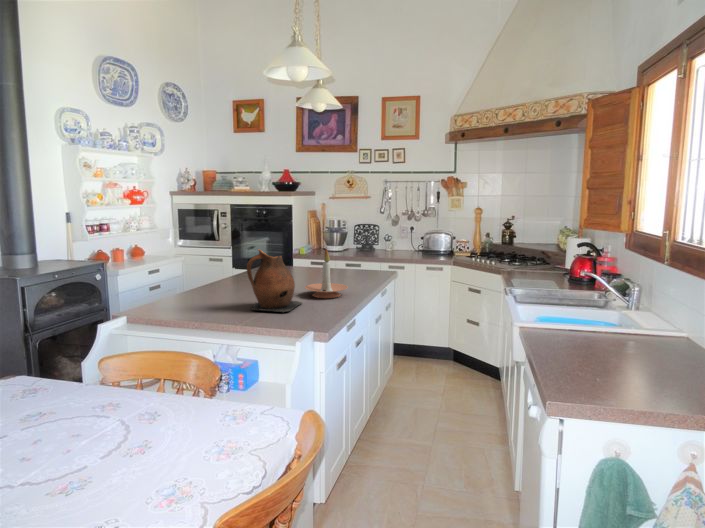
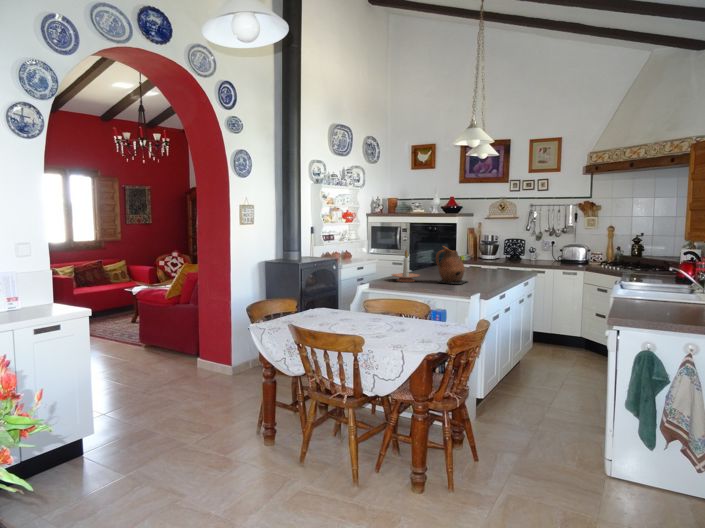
candle holder: present [305,249,348,298] -> present [392,250,420,282]

